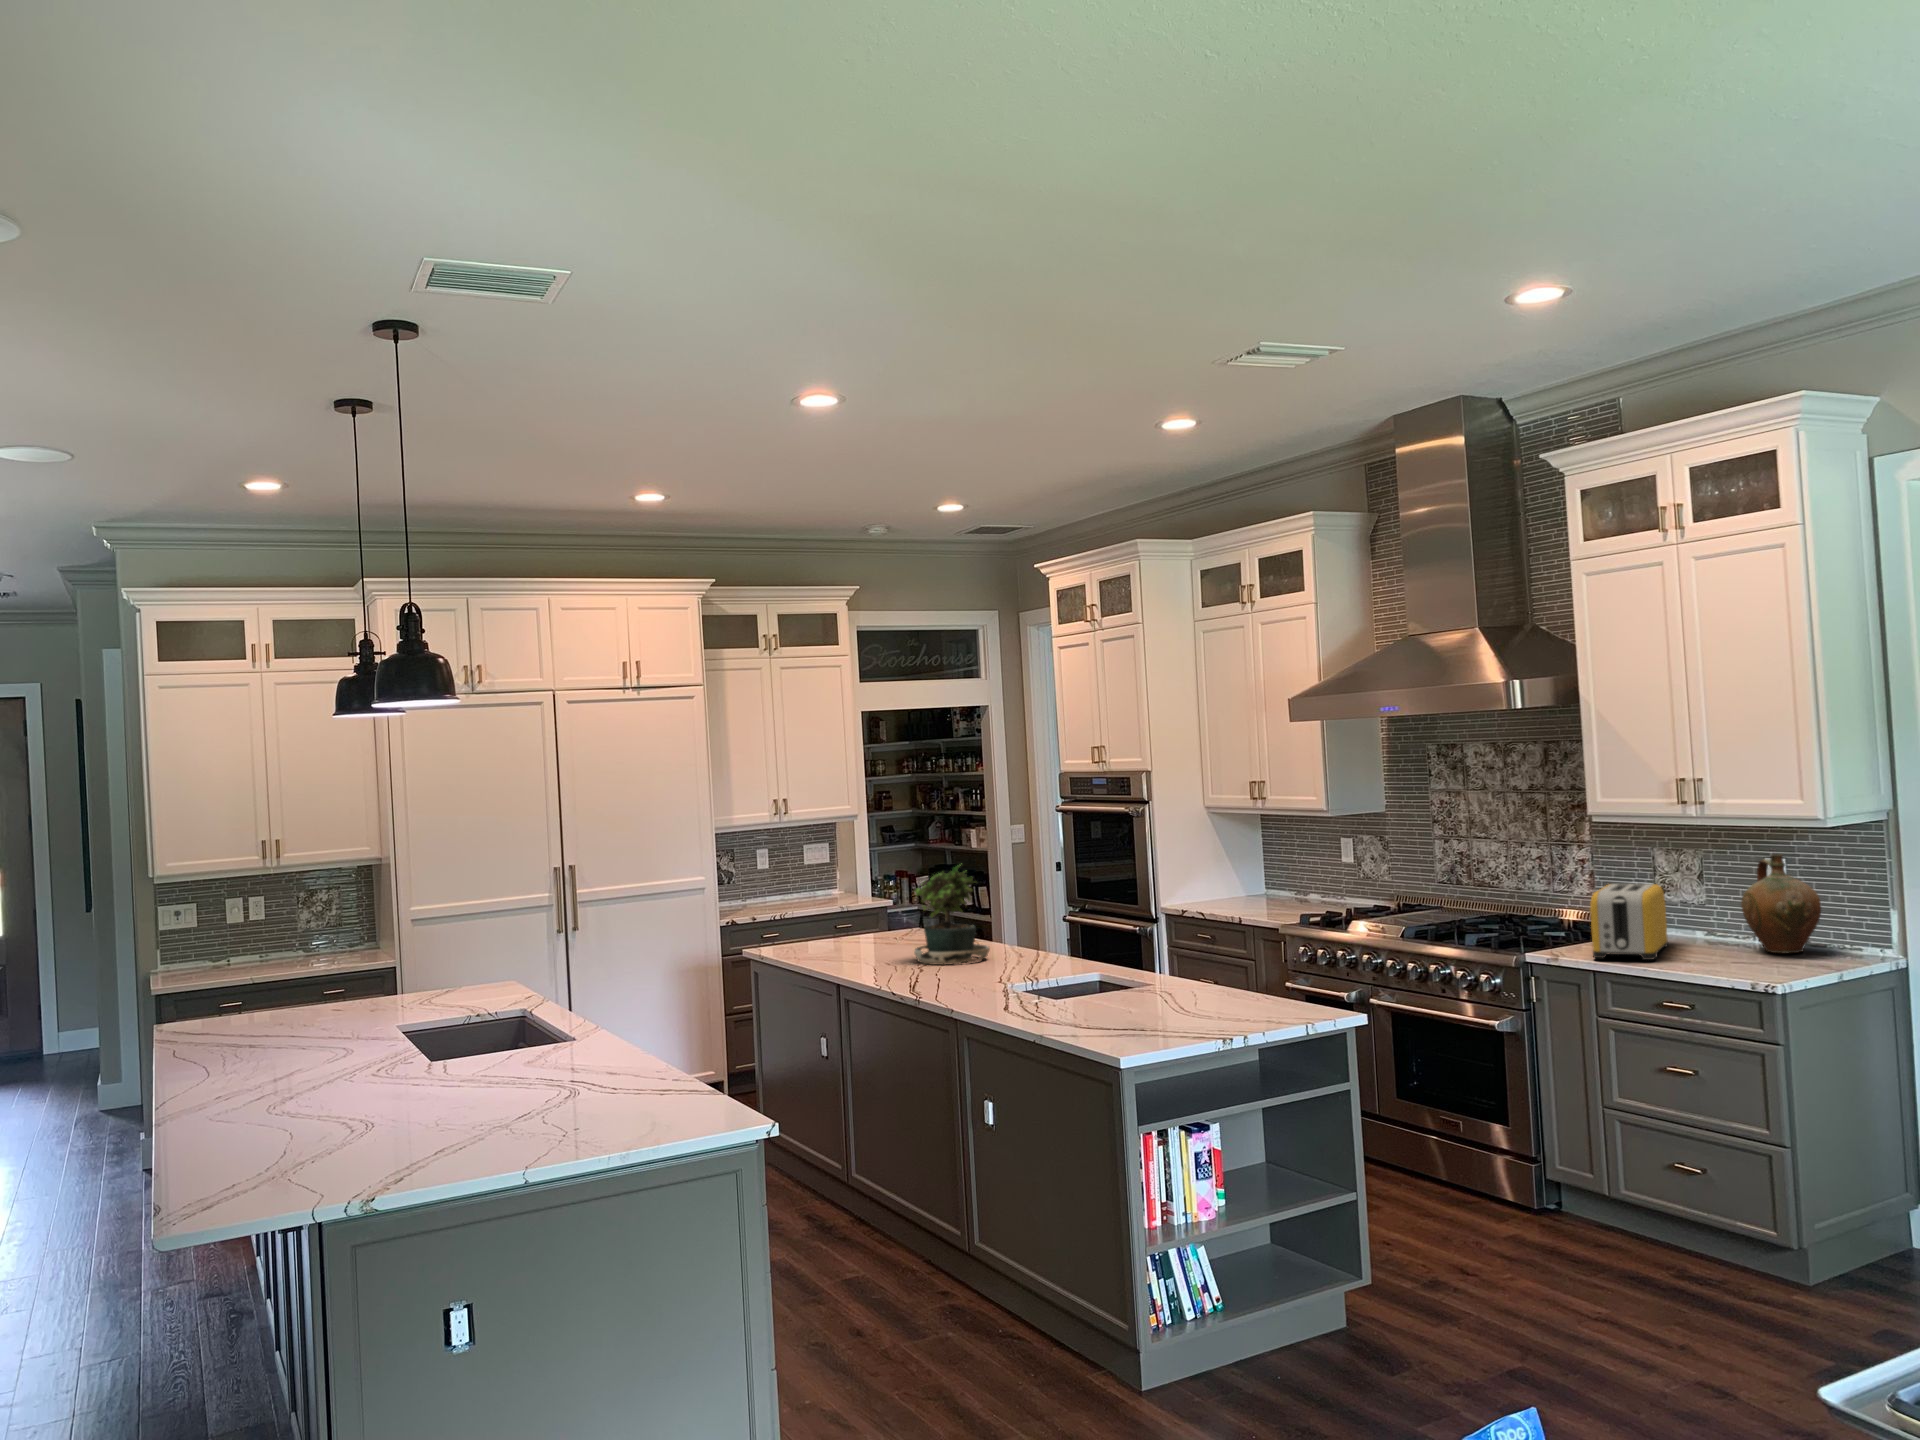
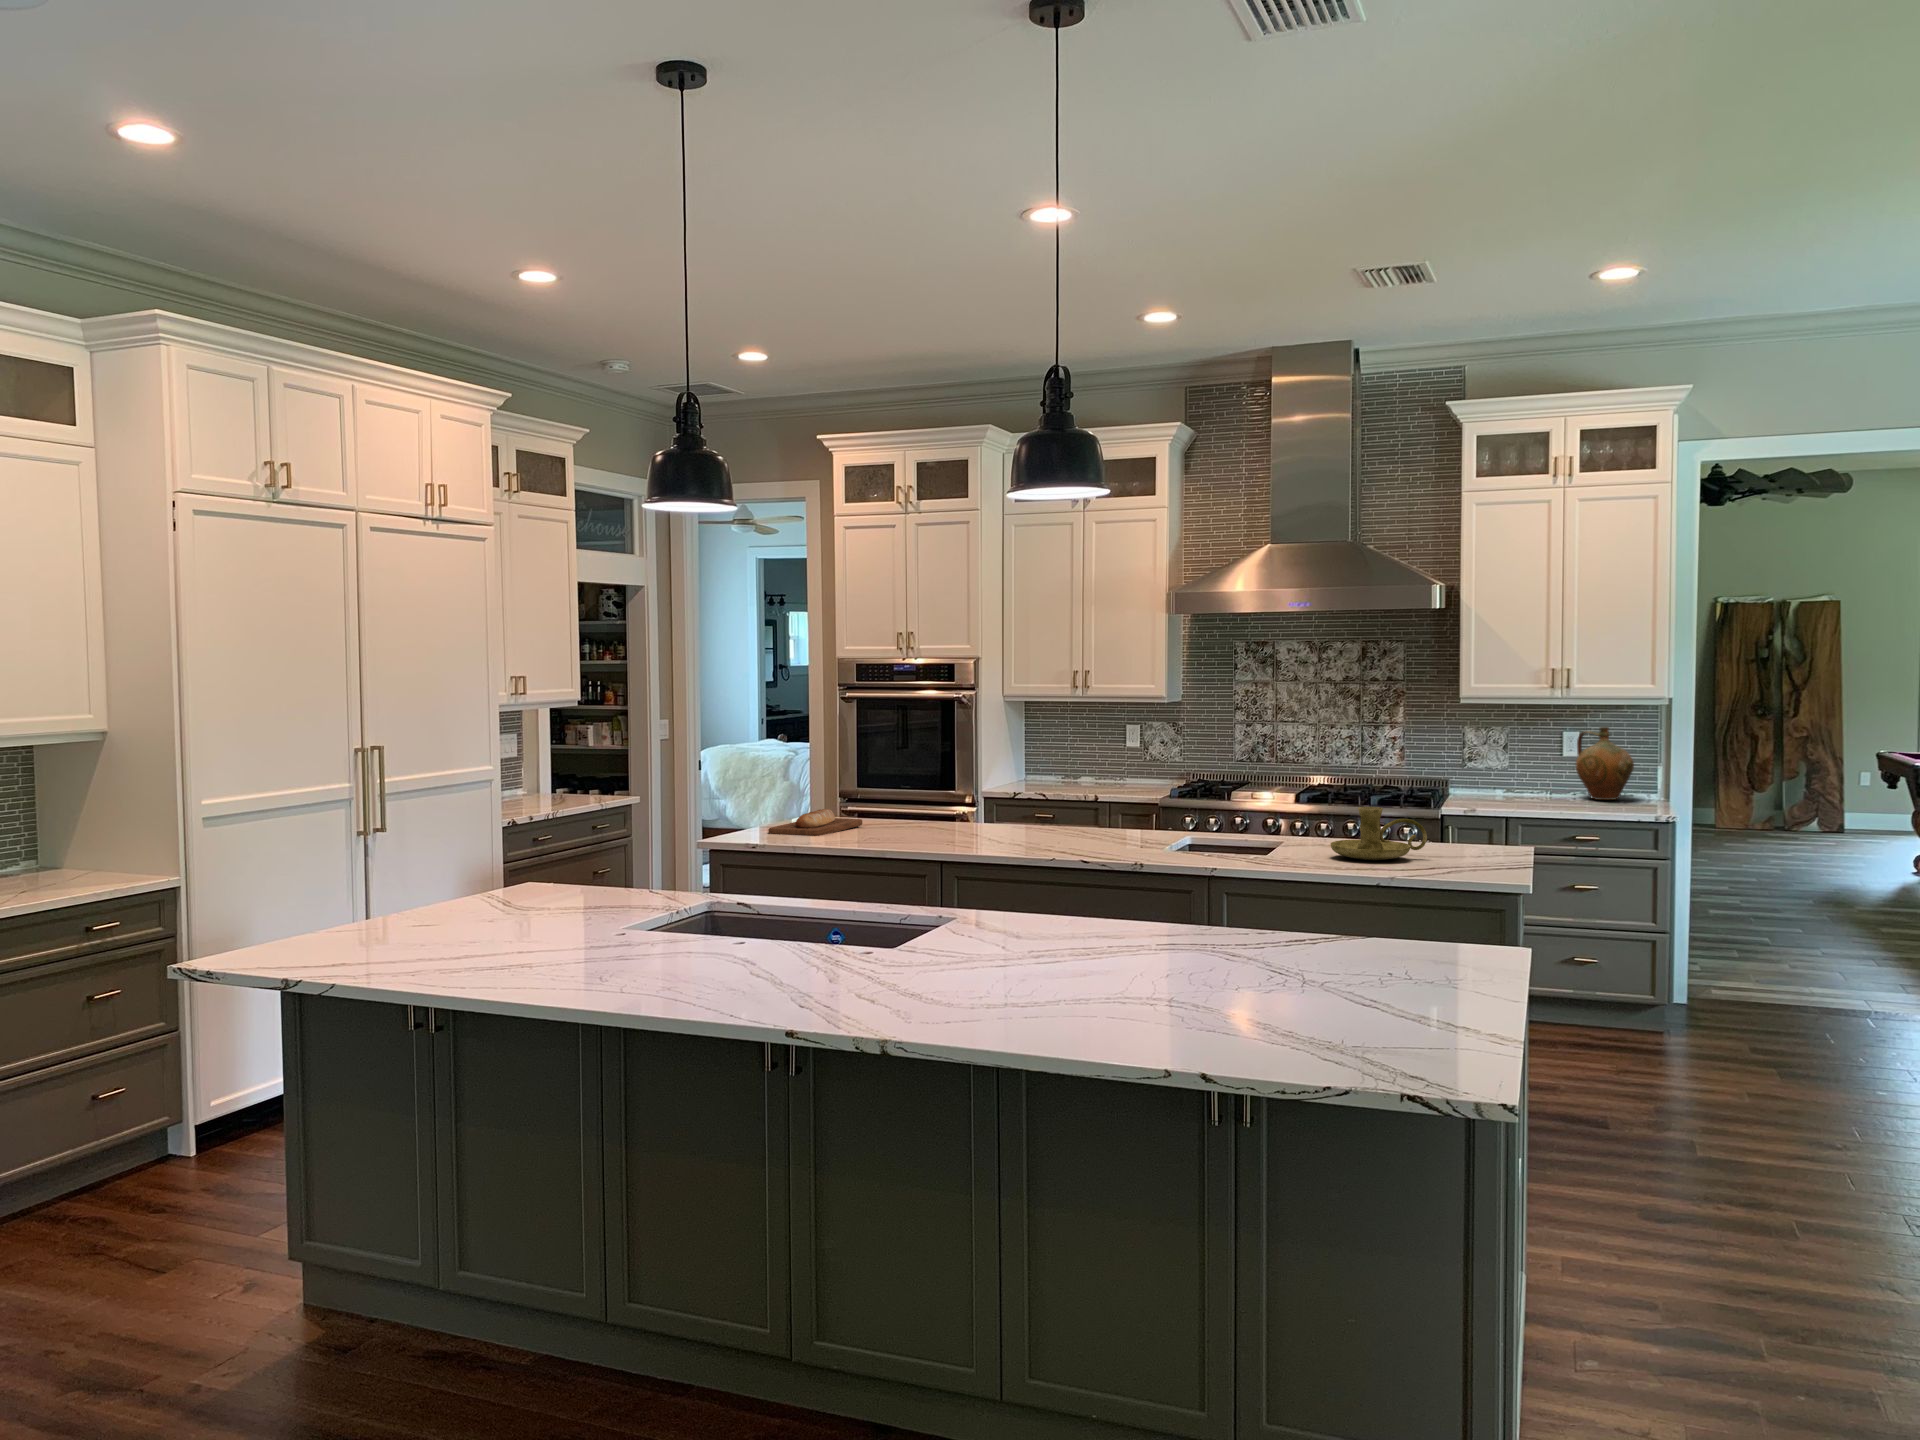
potted plant: present [914,865,990,965] -> none [958,734,1035,845]
toaster: present [1590,884,1668,960] -> none [1474,751,1550,808]
bread loaf: none [811,926,910,952] -> present [768,809,862,836]
candle holder: none [1080,953,1170,1009] -> present [1331,807,1427,860]

